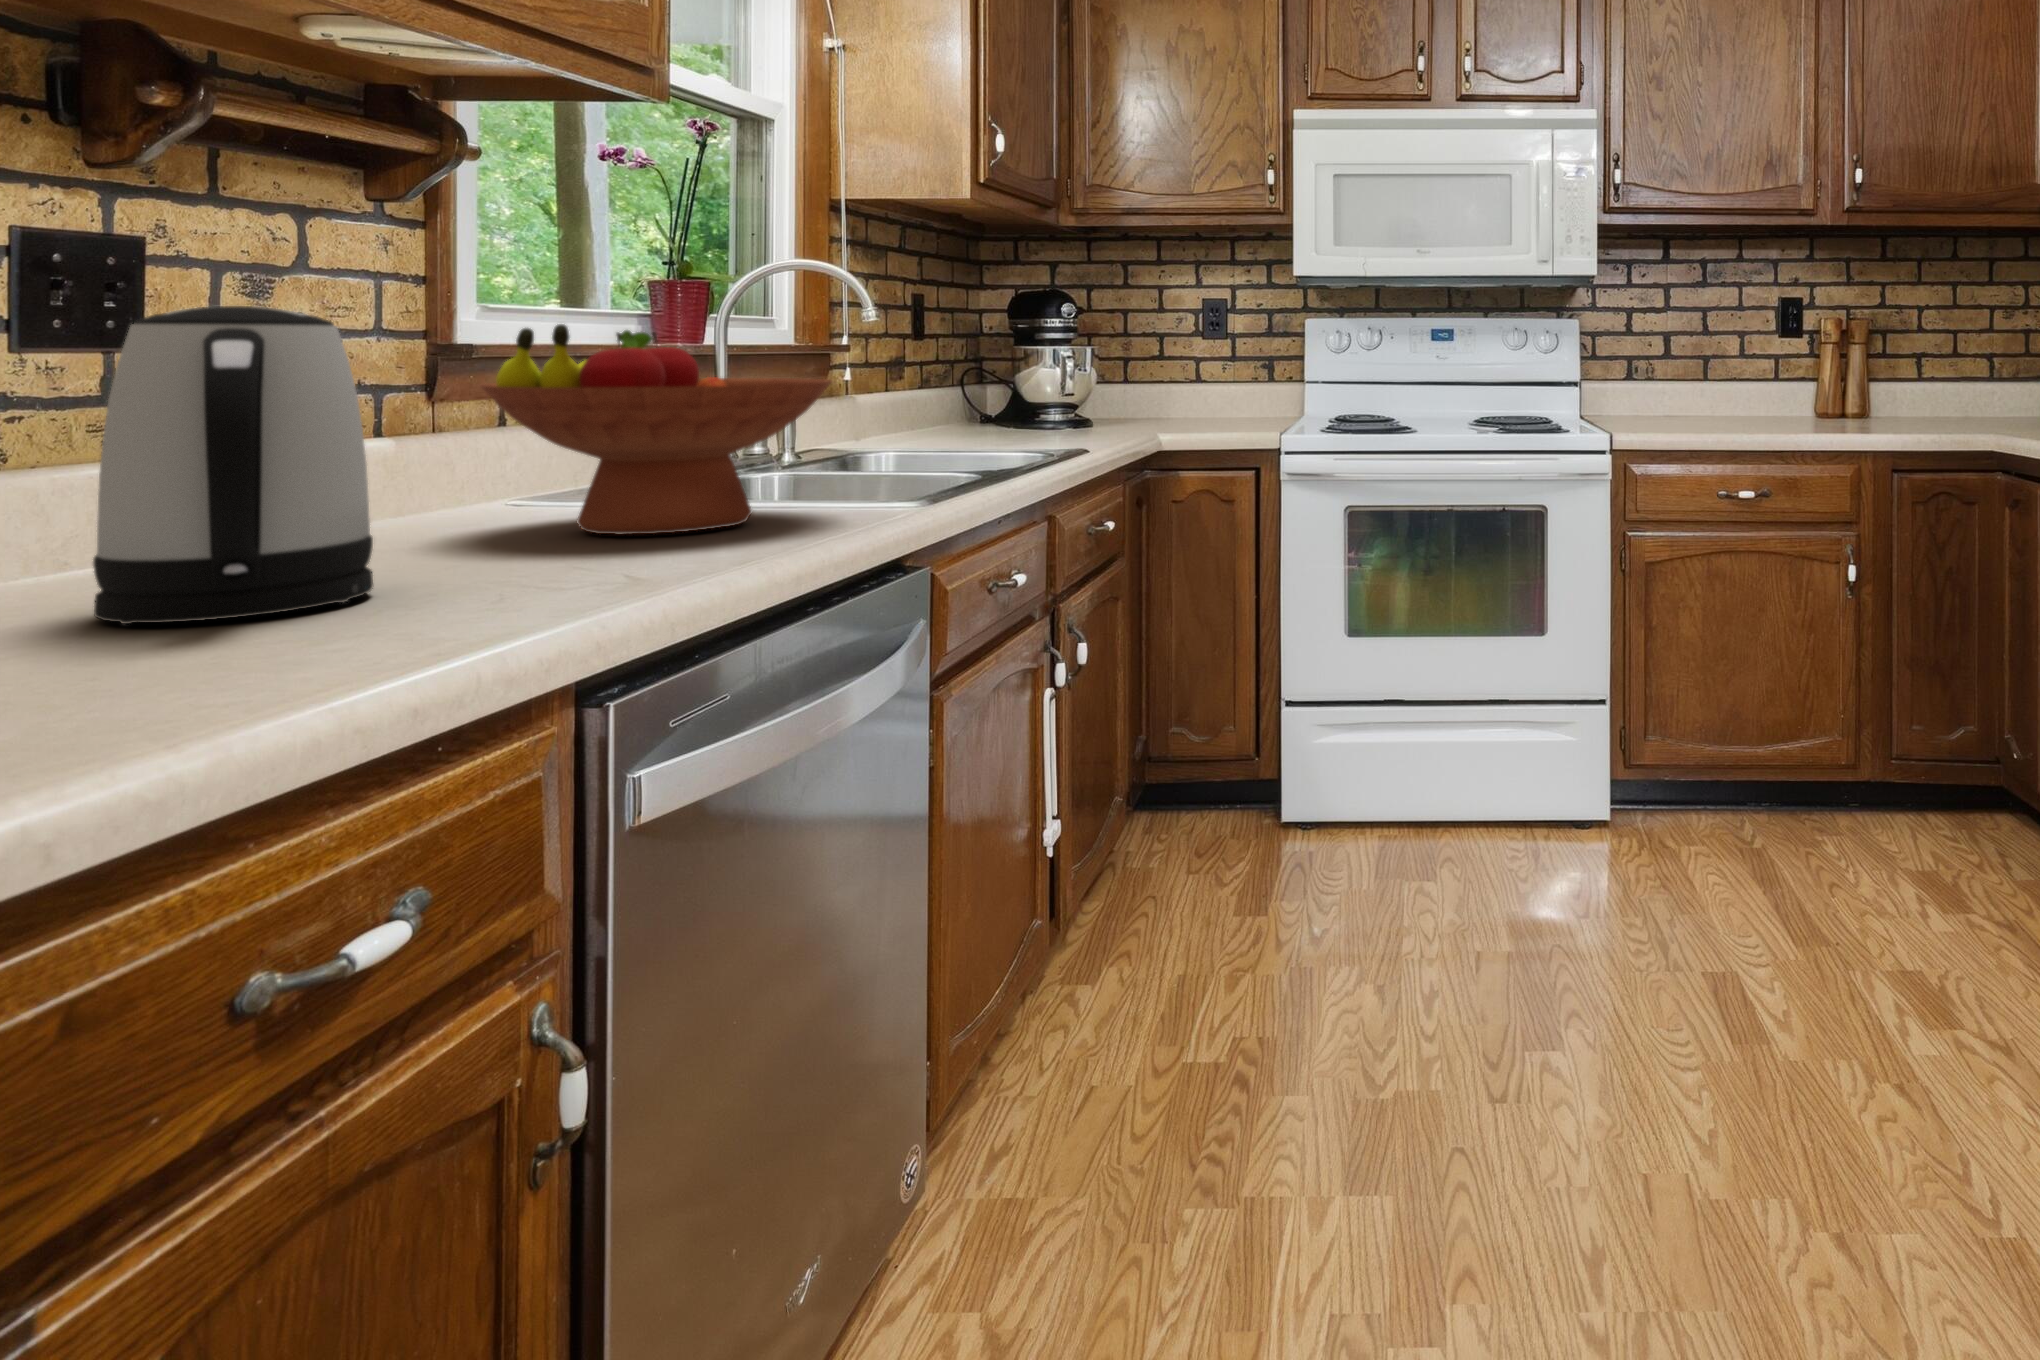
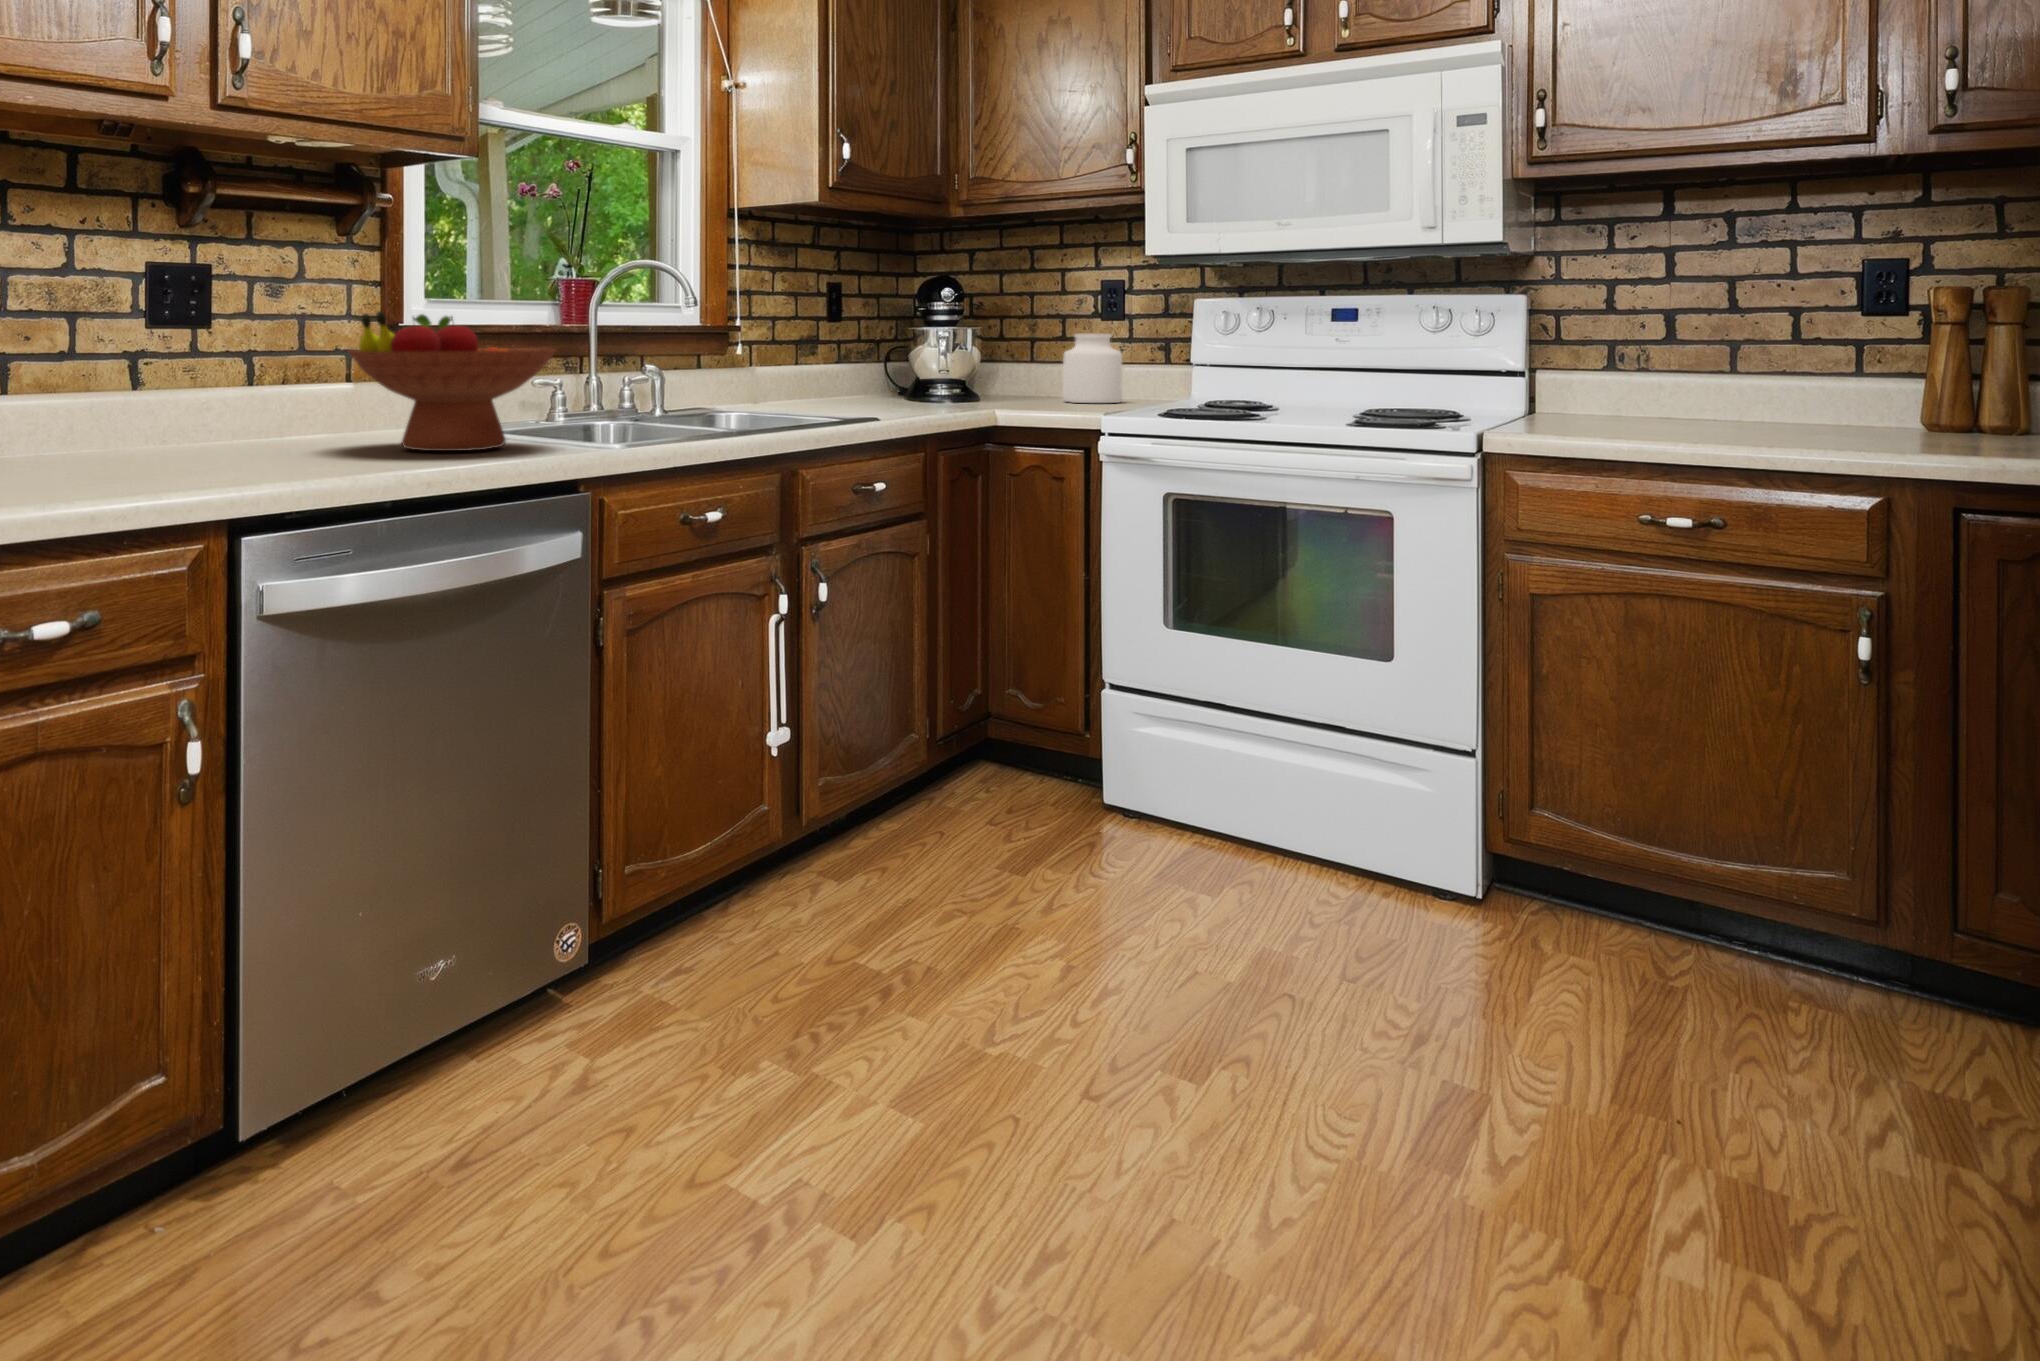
kettle: present [93,306,373,624] -> none [115,303,236,470]
jar: none [1163,351,1222,423] -> present [1063,333,1122,403]

